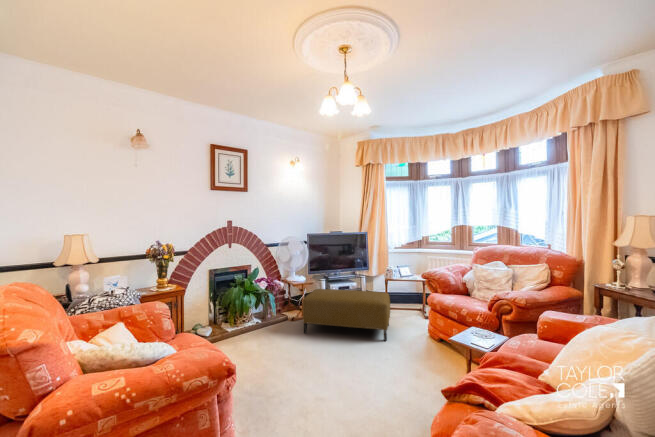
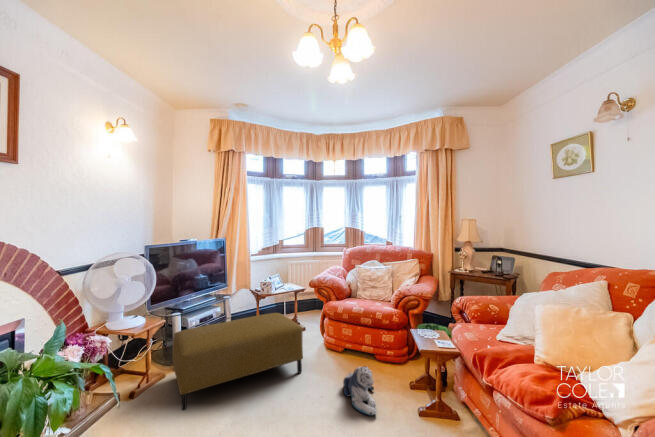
plush toy: none [393,342,425,381] -> present [343,366,377,416]

